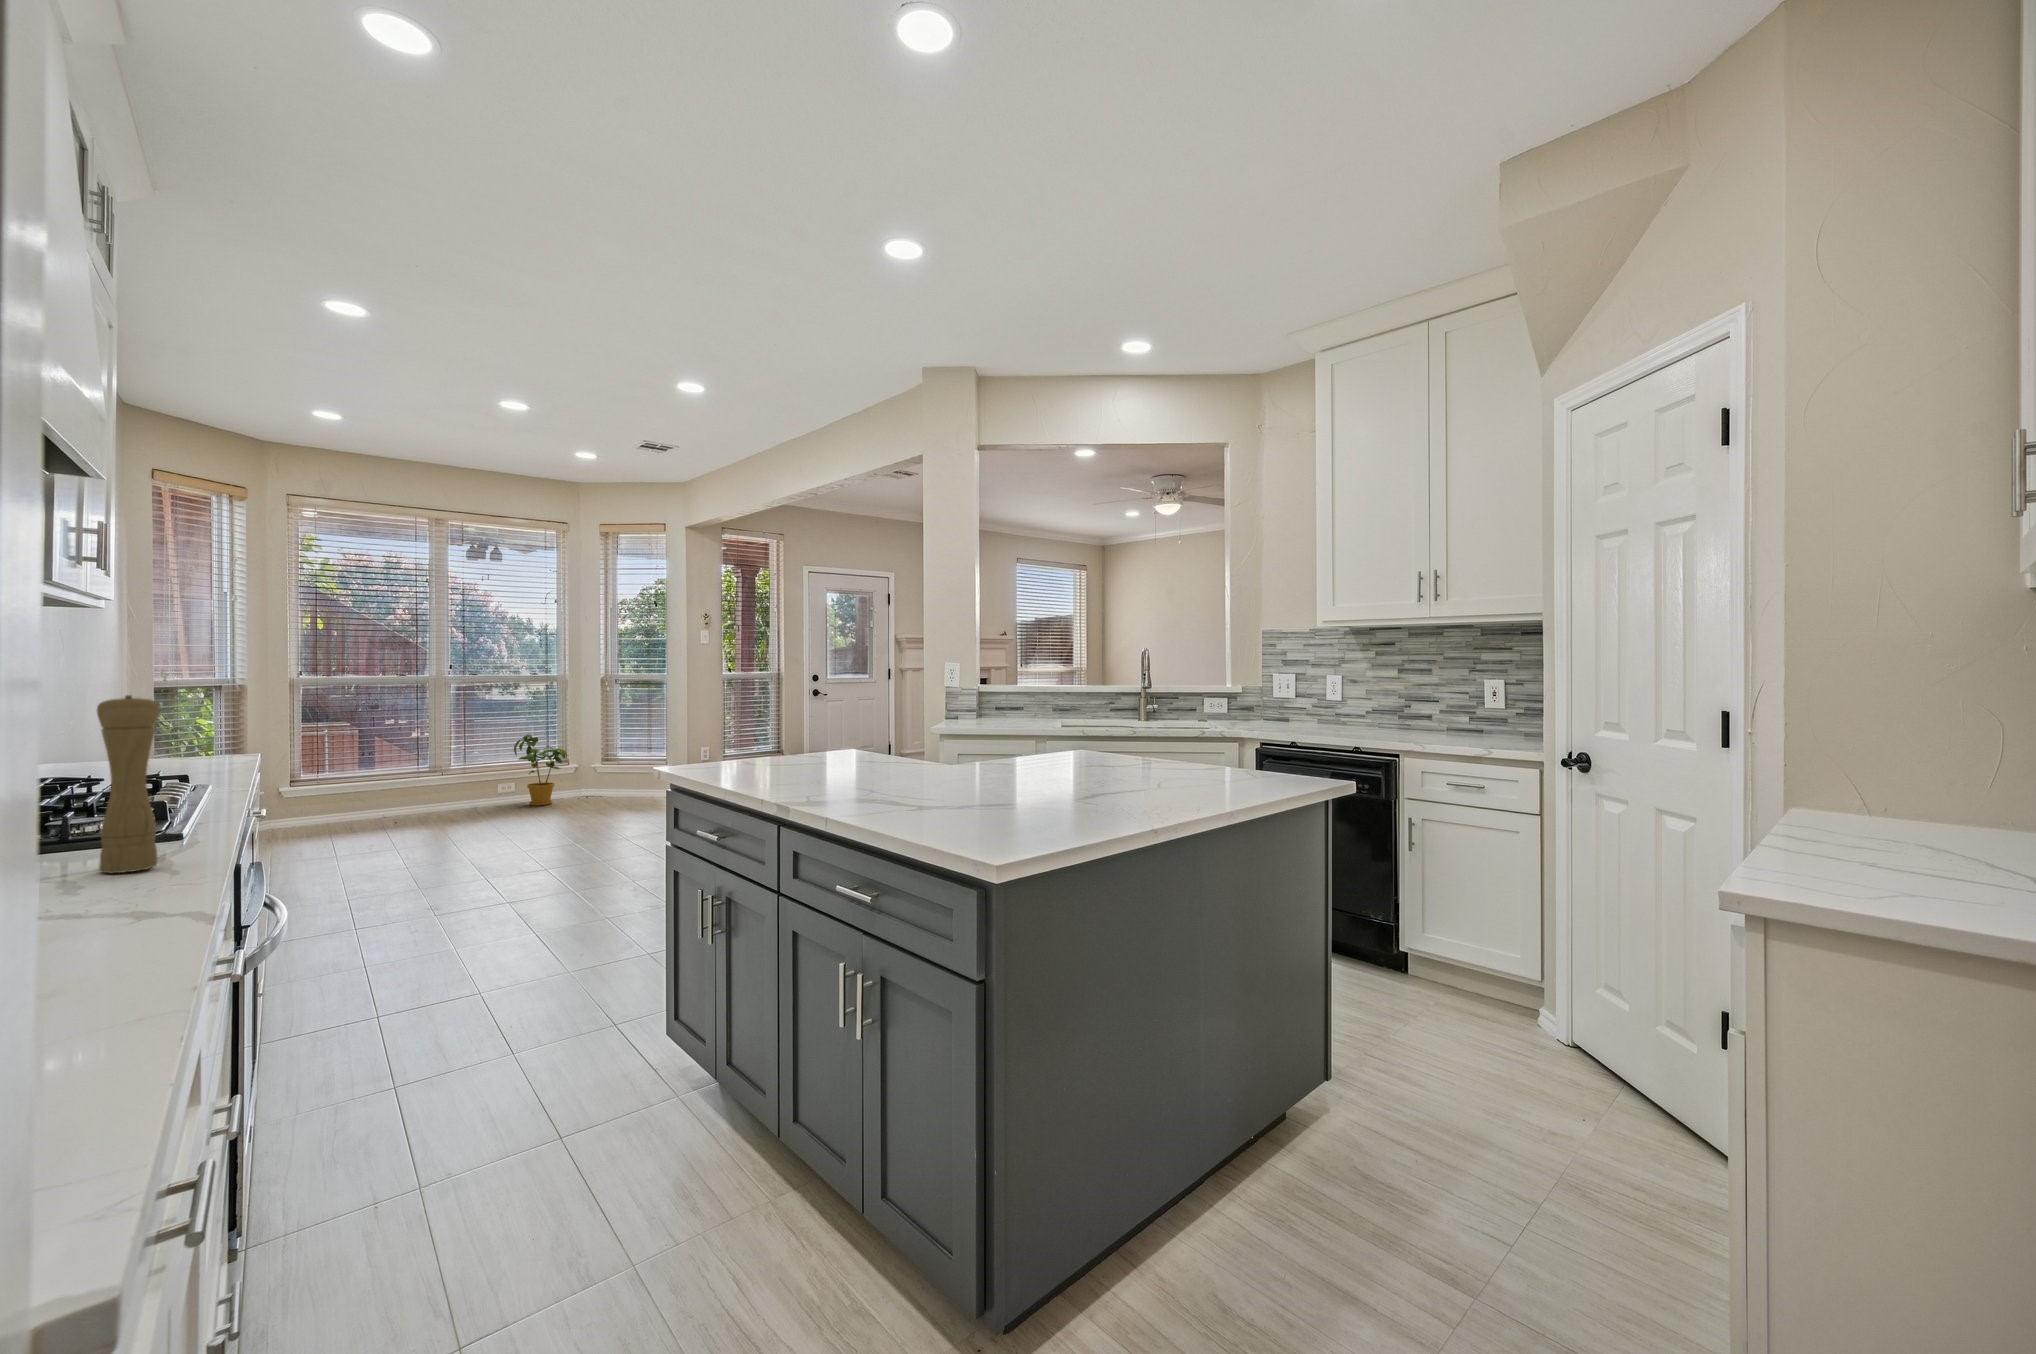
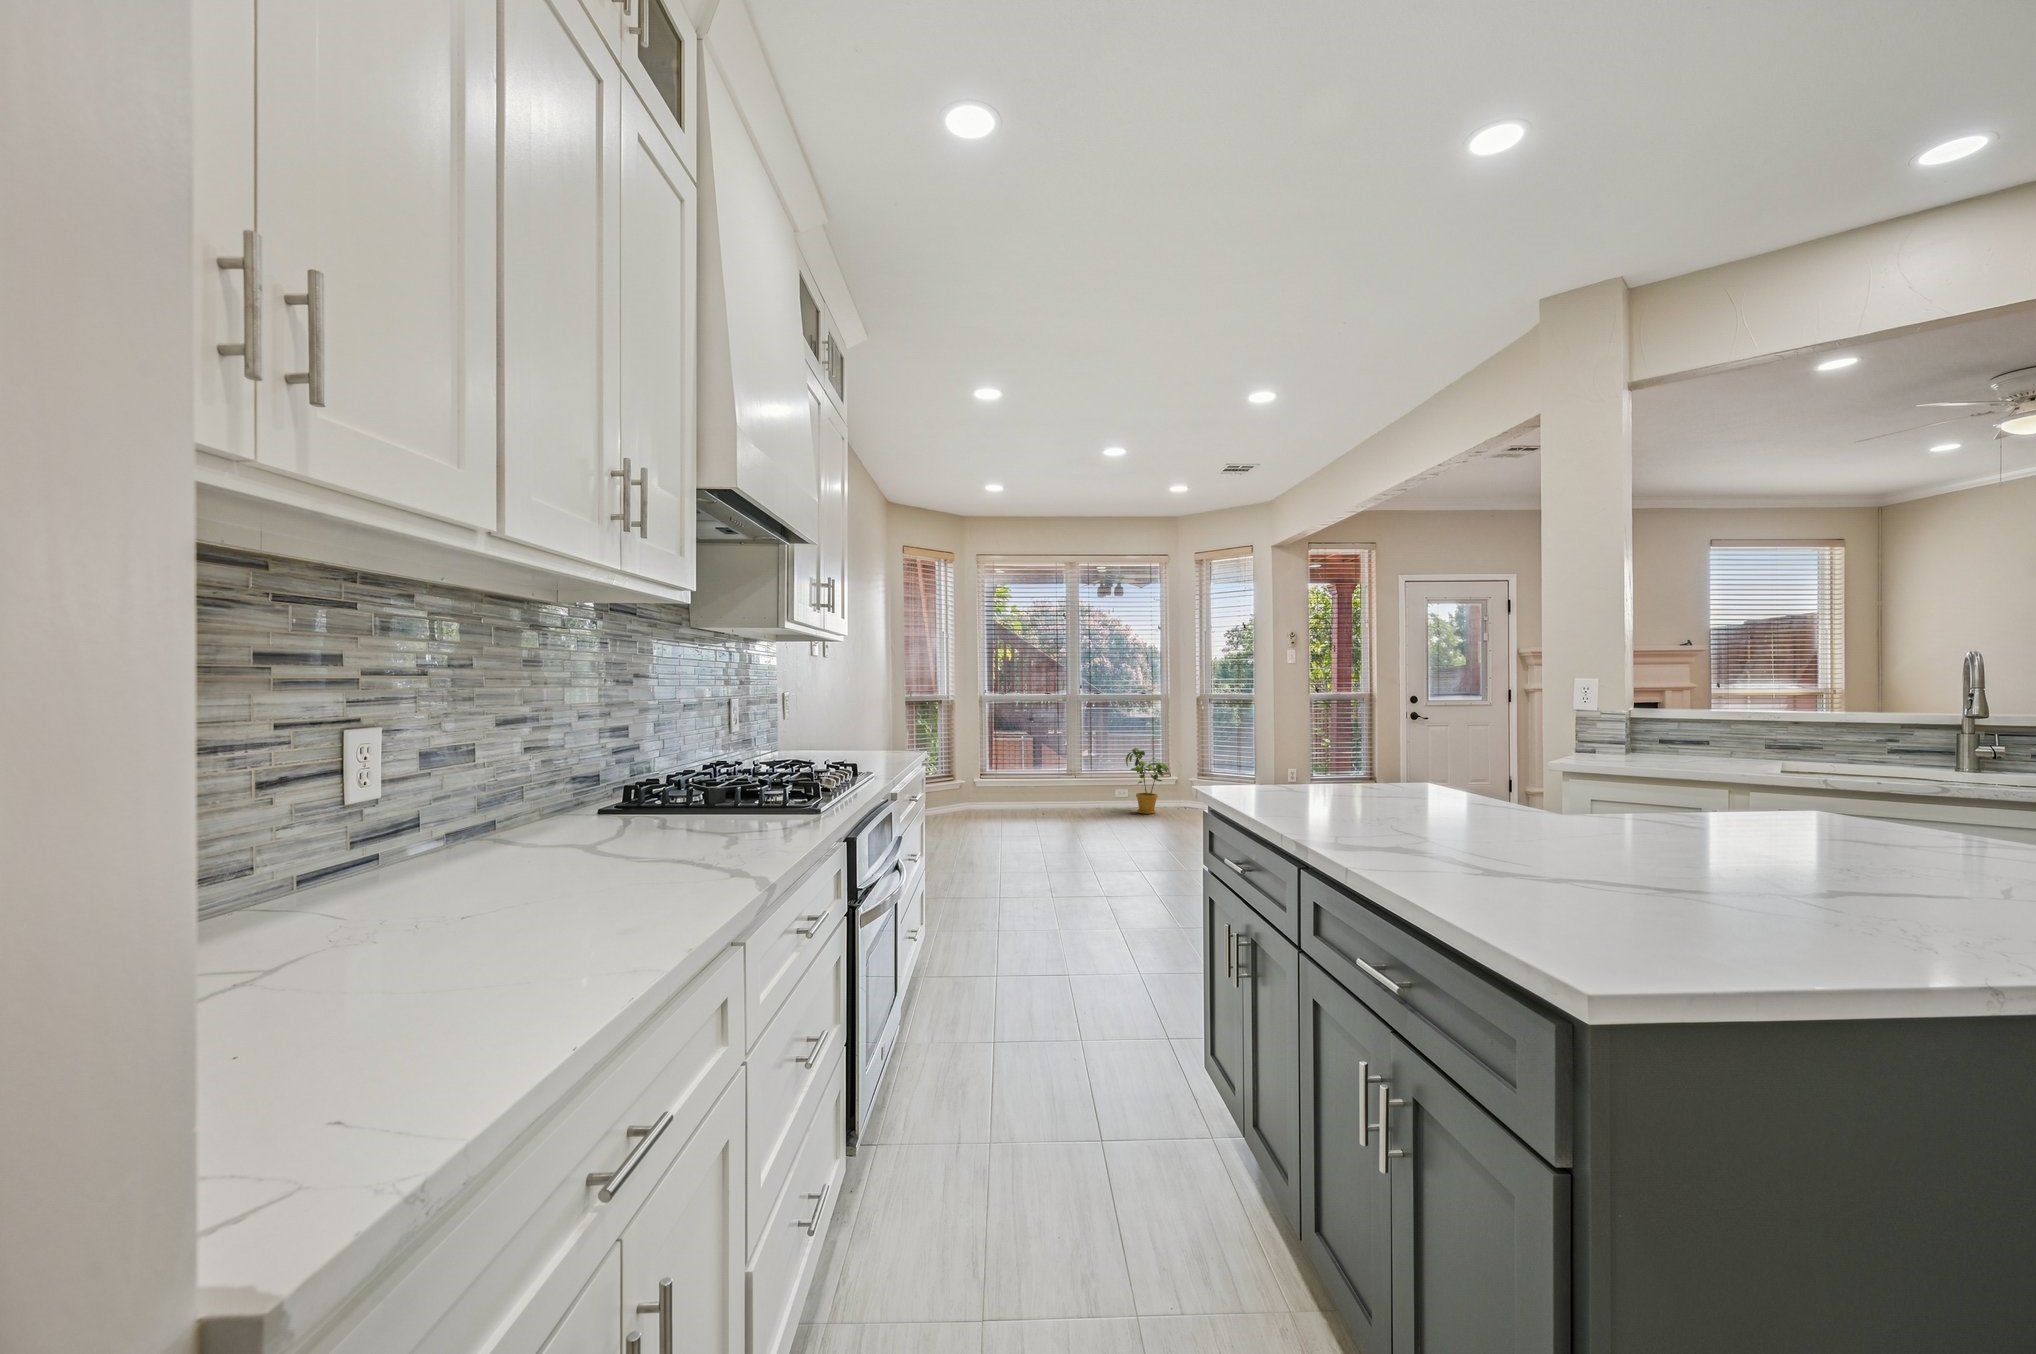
pepper mill: present [97,695,160,873] -> none [702,688,741,833]

